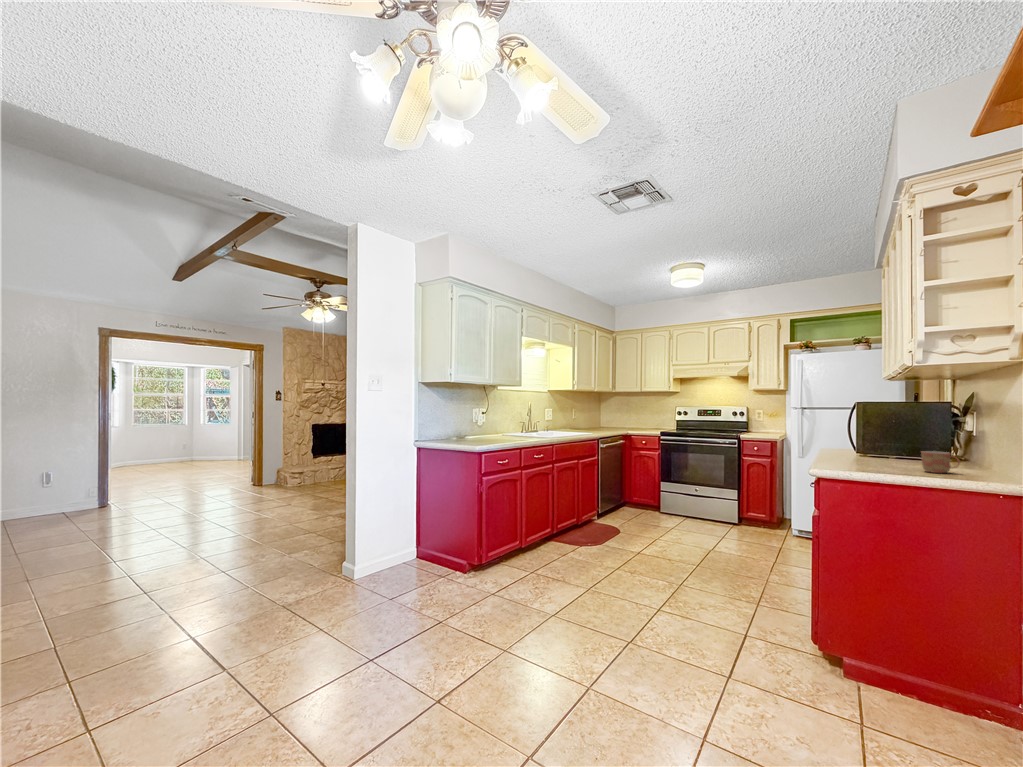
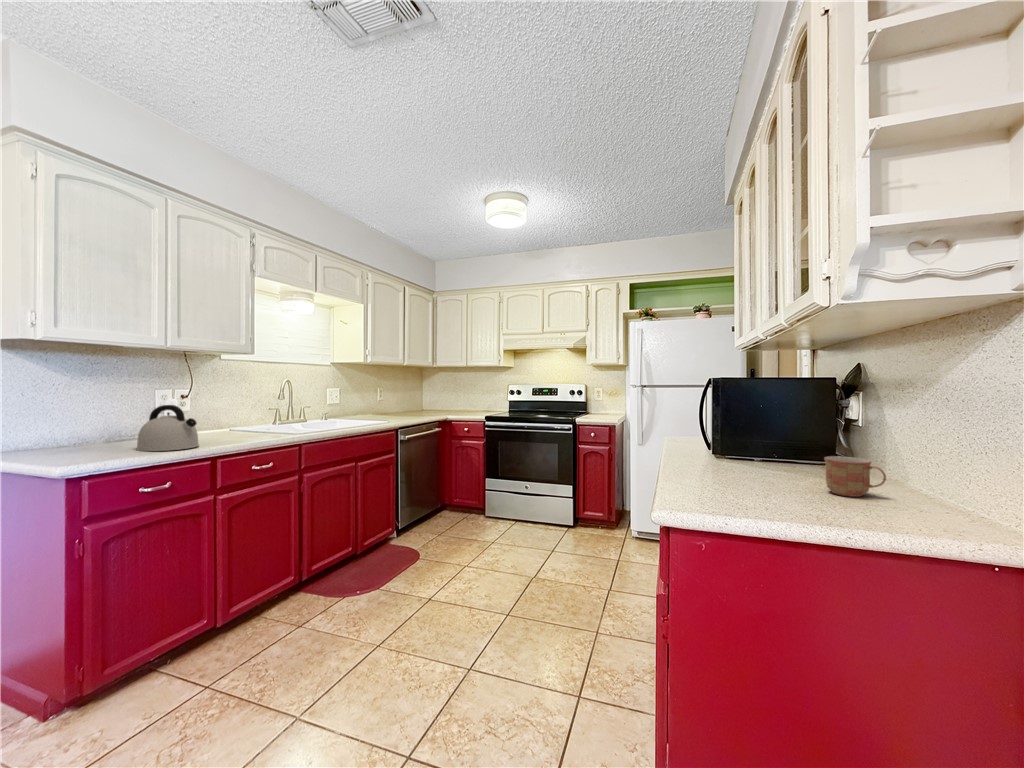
kettle: none [475,418,505,443] -> present [136,405,199,451]

